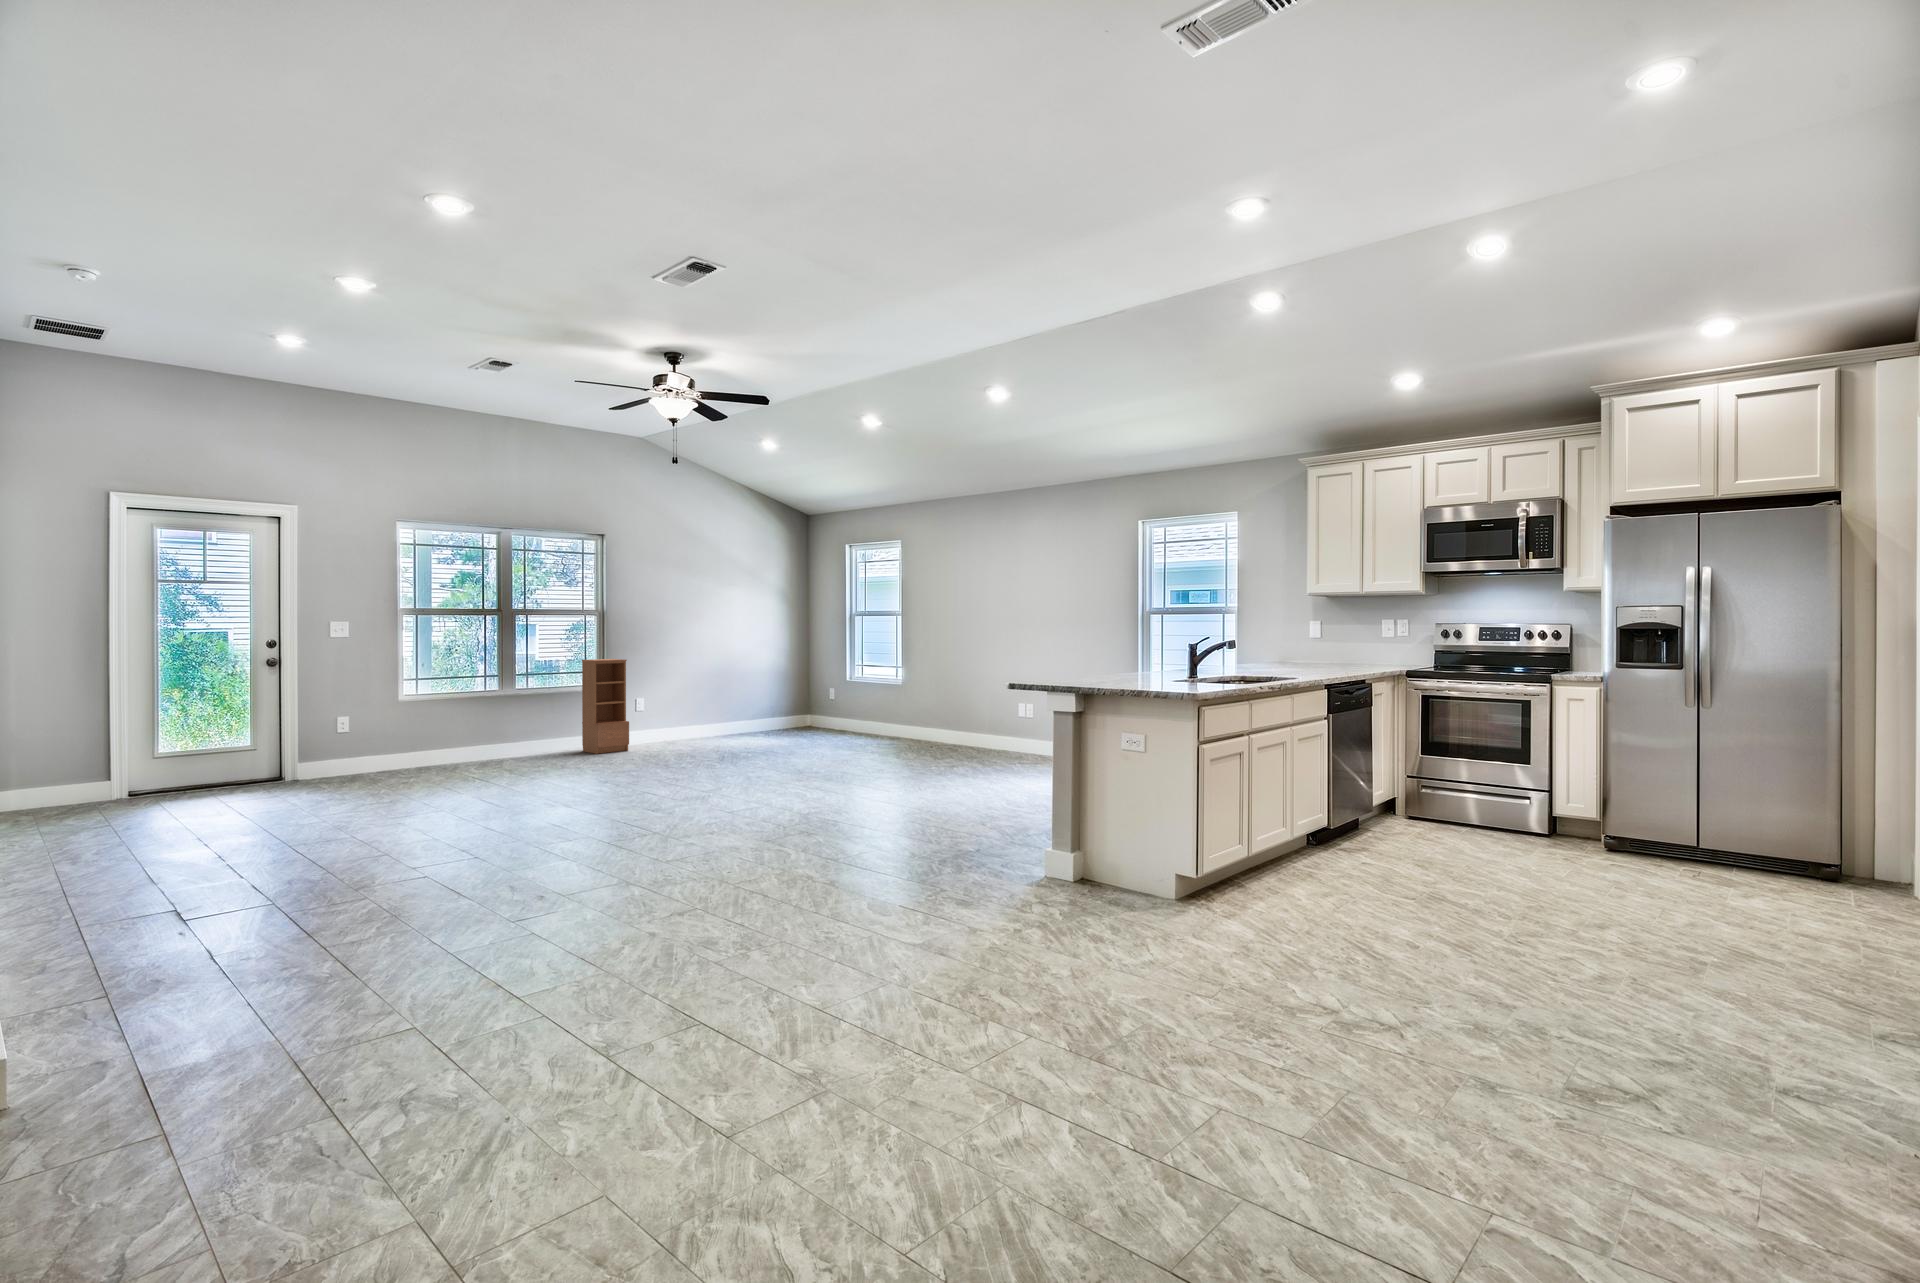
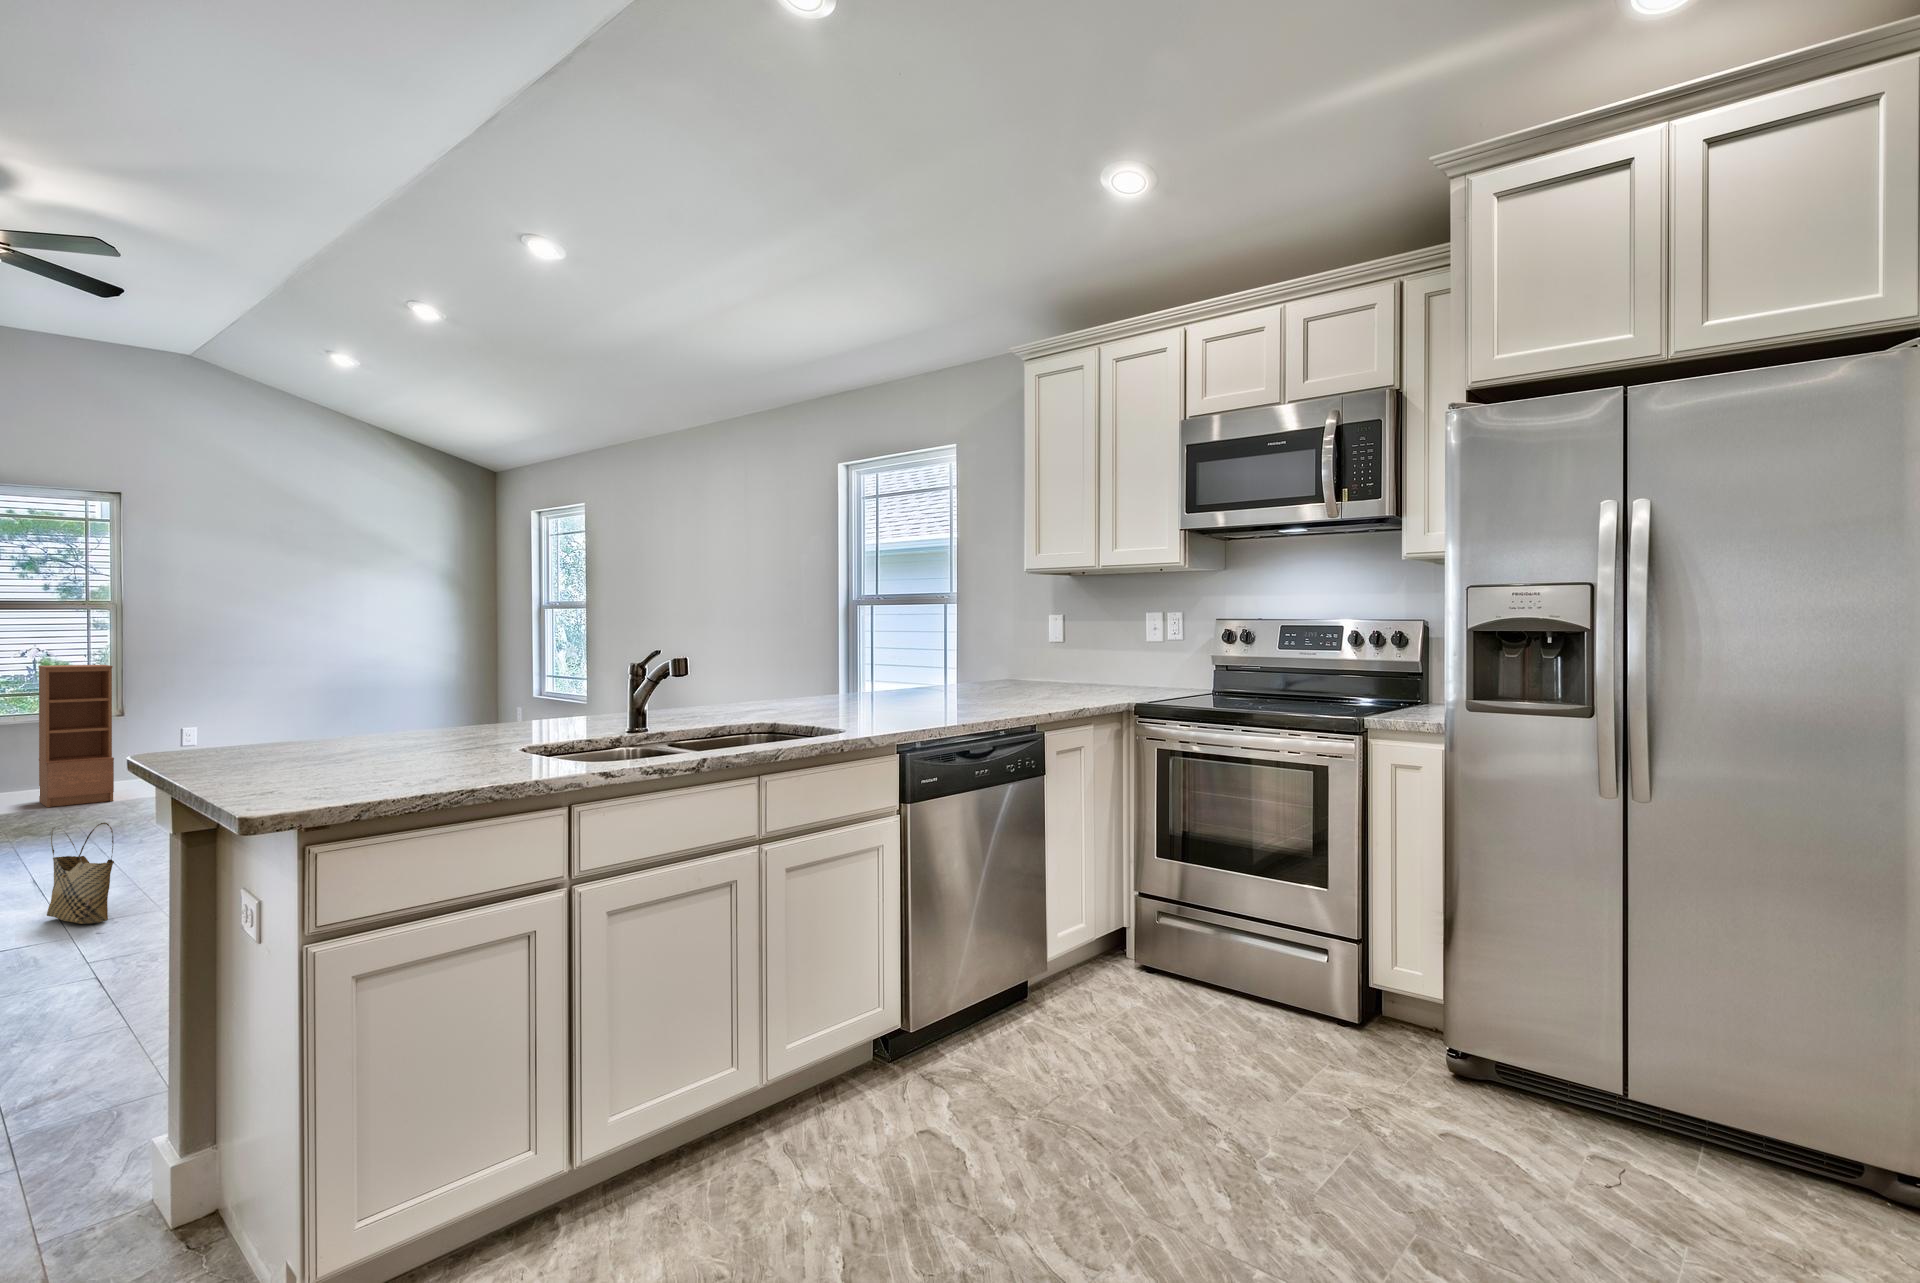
woven basket: none [760,746,798,803] -> present [47,823,114,924]

